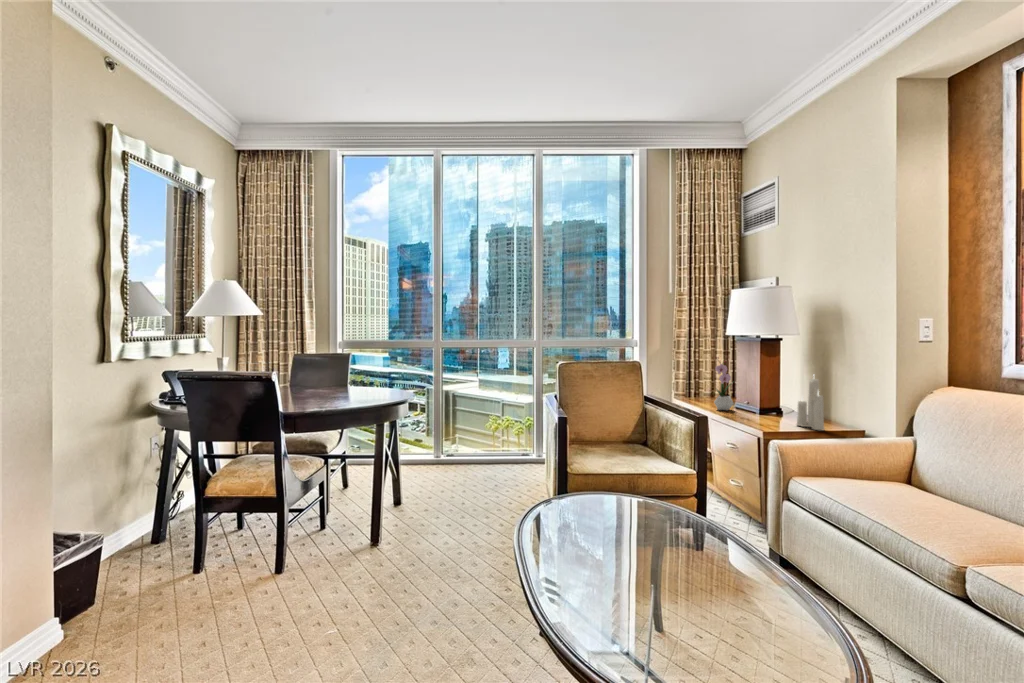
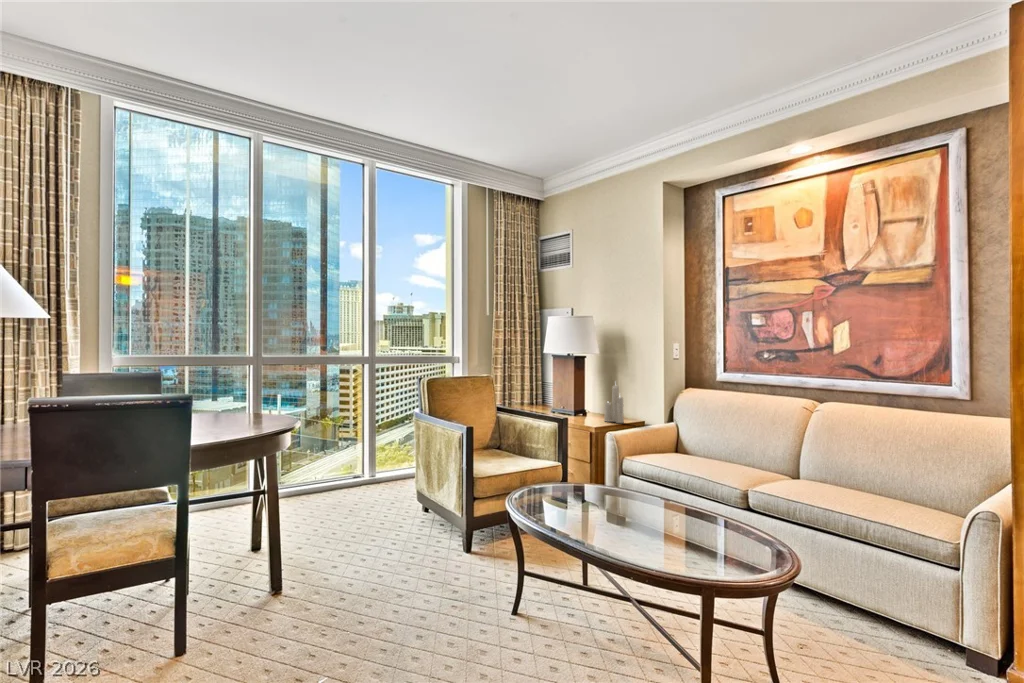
flower arrangement: present [714,357,734,410] -> none [537,370,552,414]

